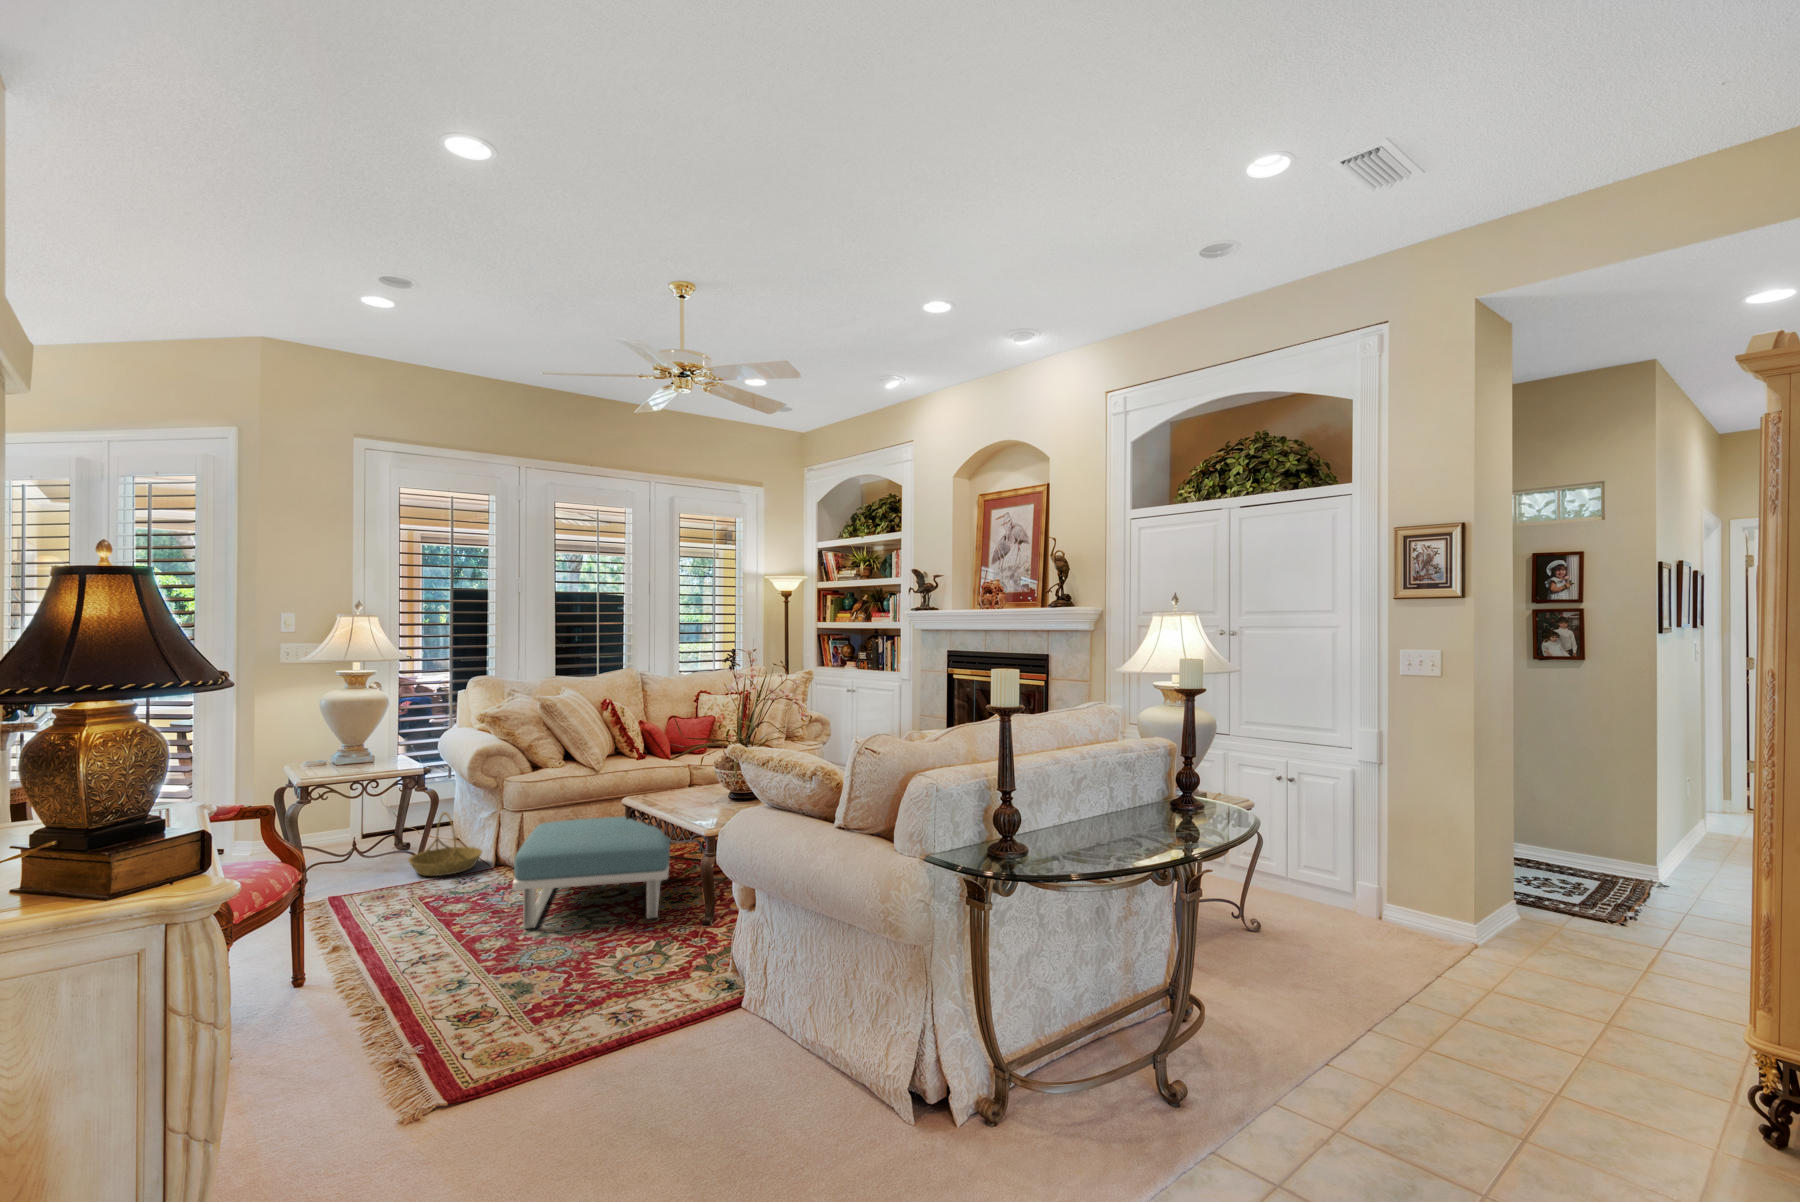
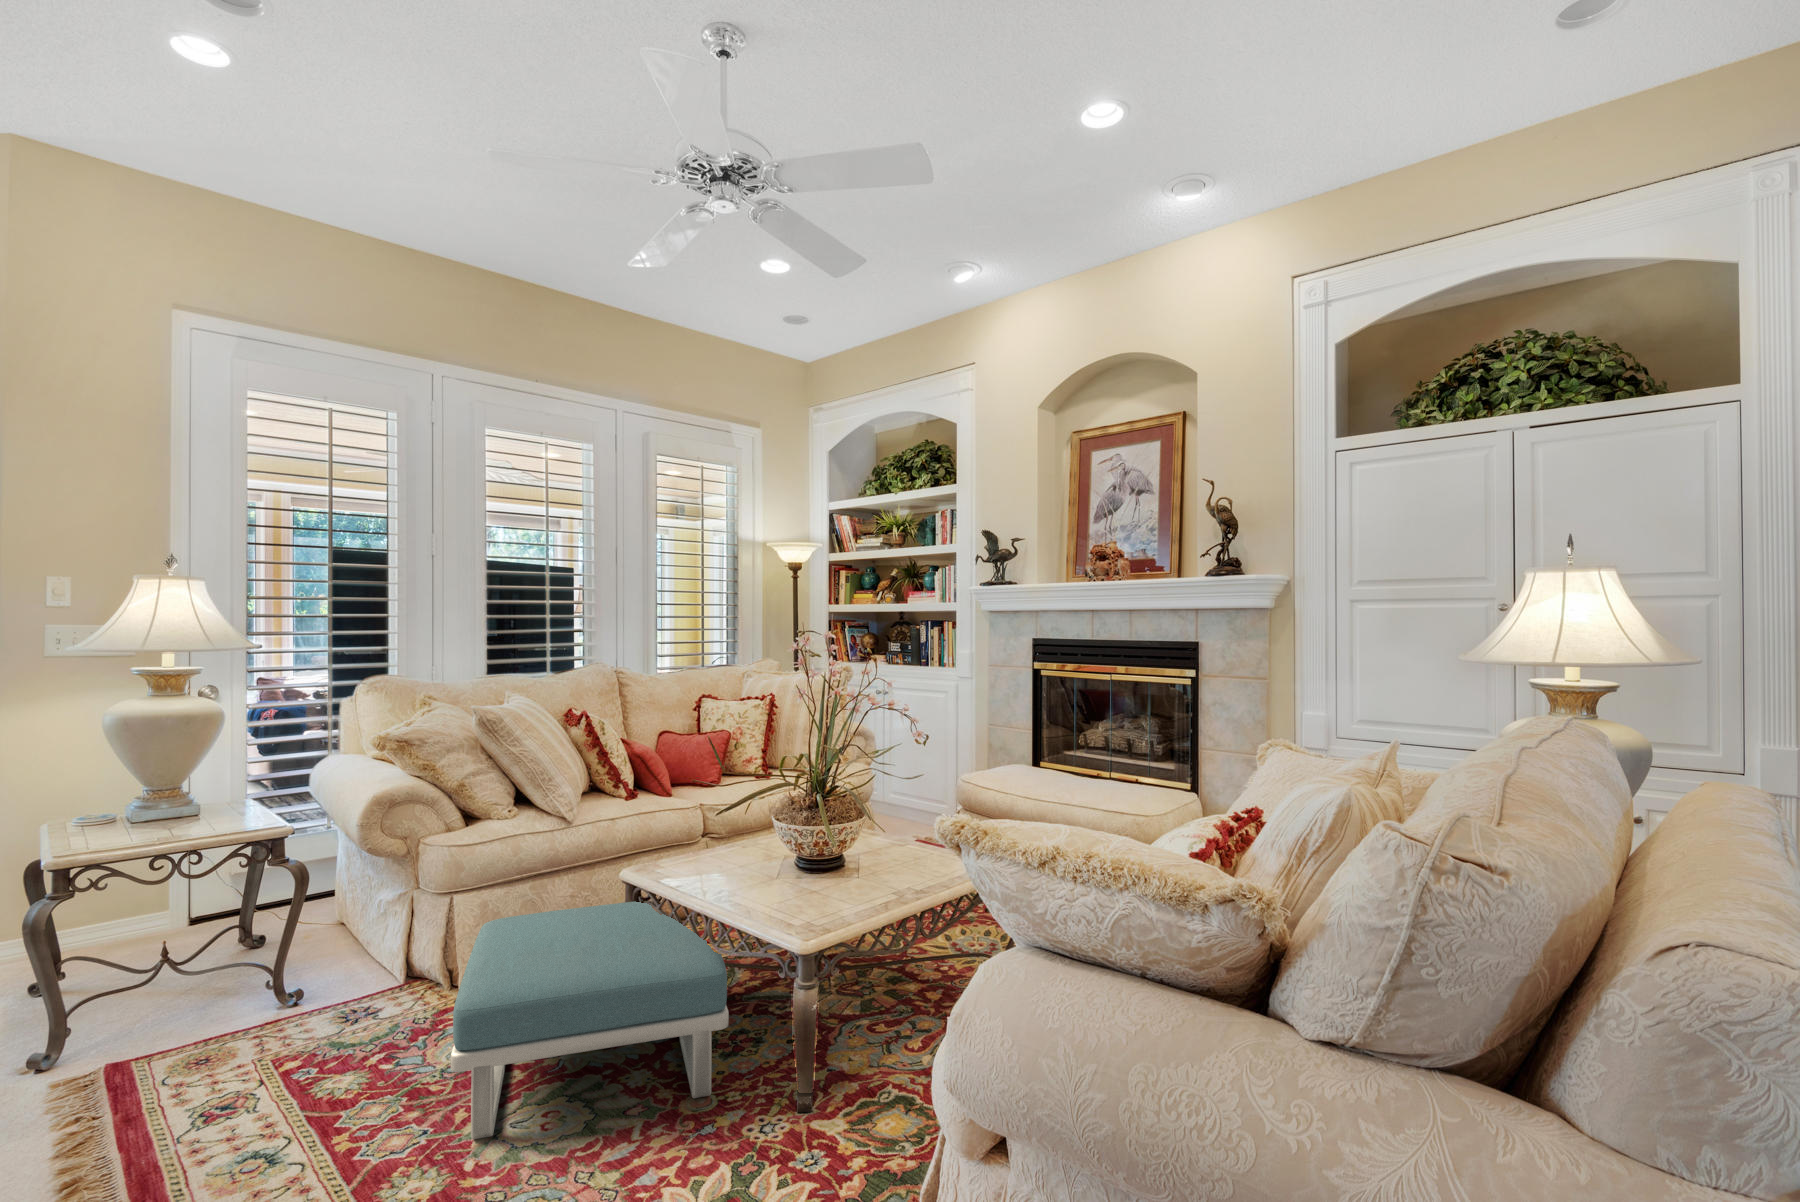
basket: present [408,812,482,876] -> none [255,898,384,1009]

